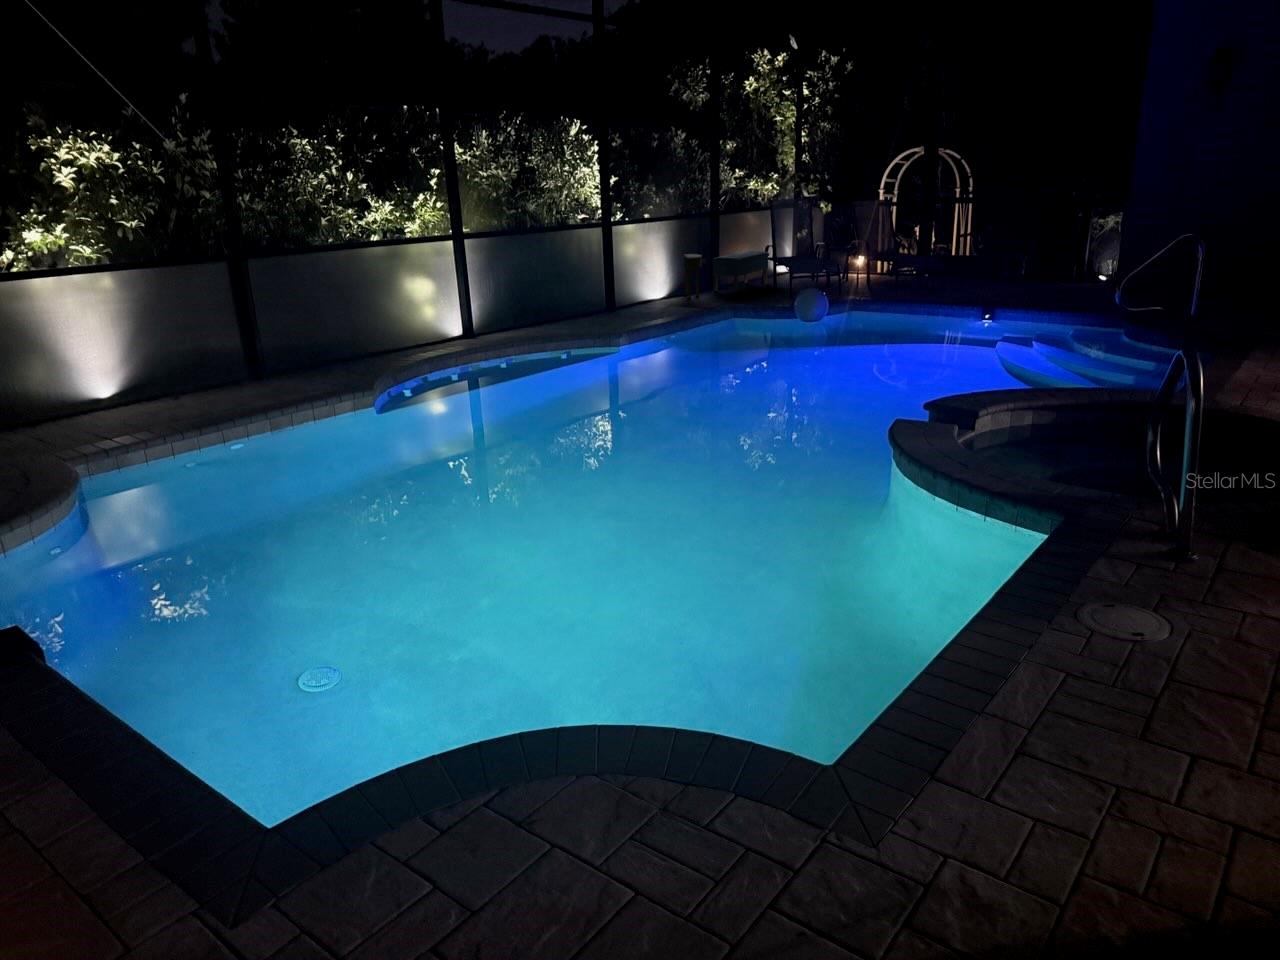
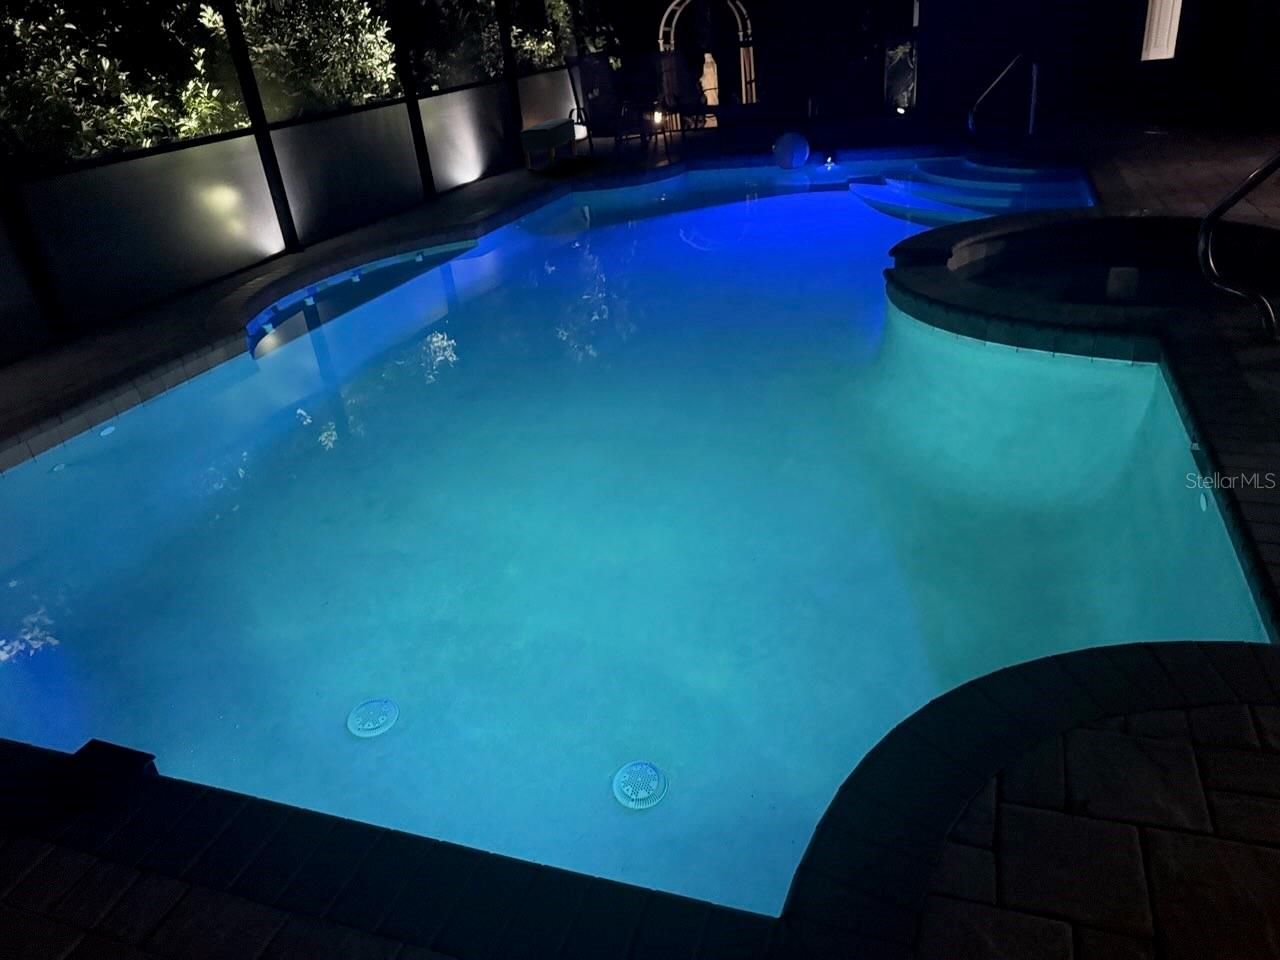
side table: present [684,254,705,298] -> none [489,129,517,180]

